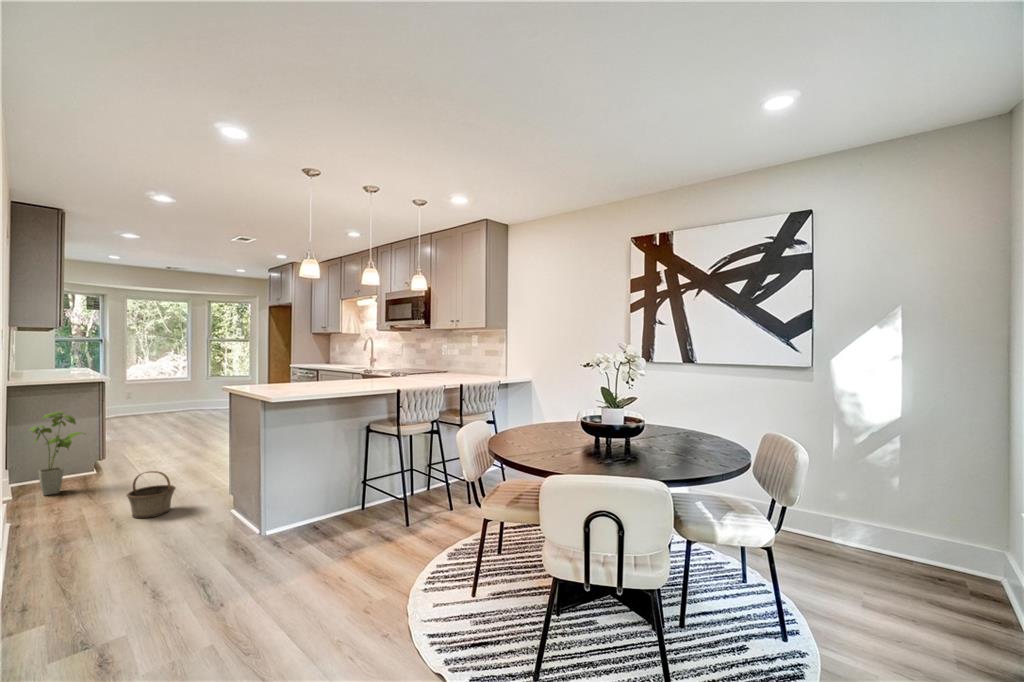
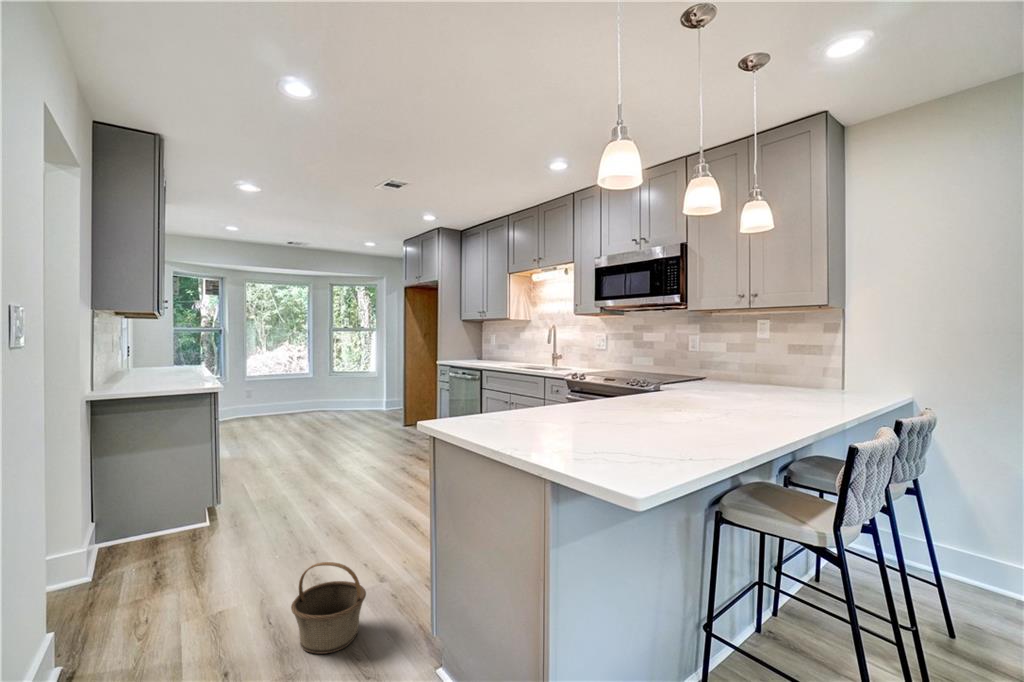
house plant: present [30,412,82,495] -> none [137,440,216,571]

